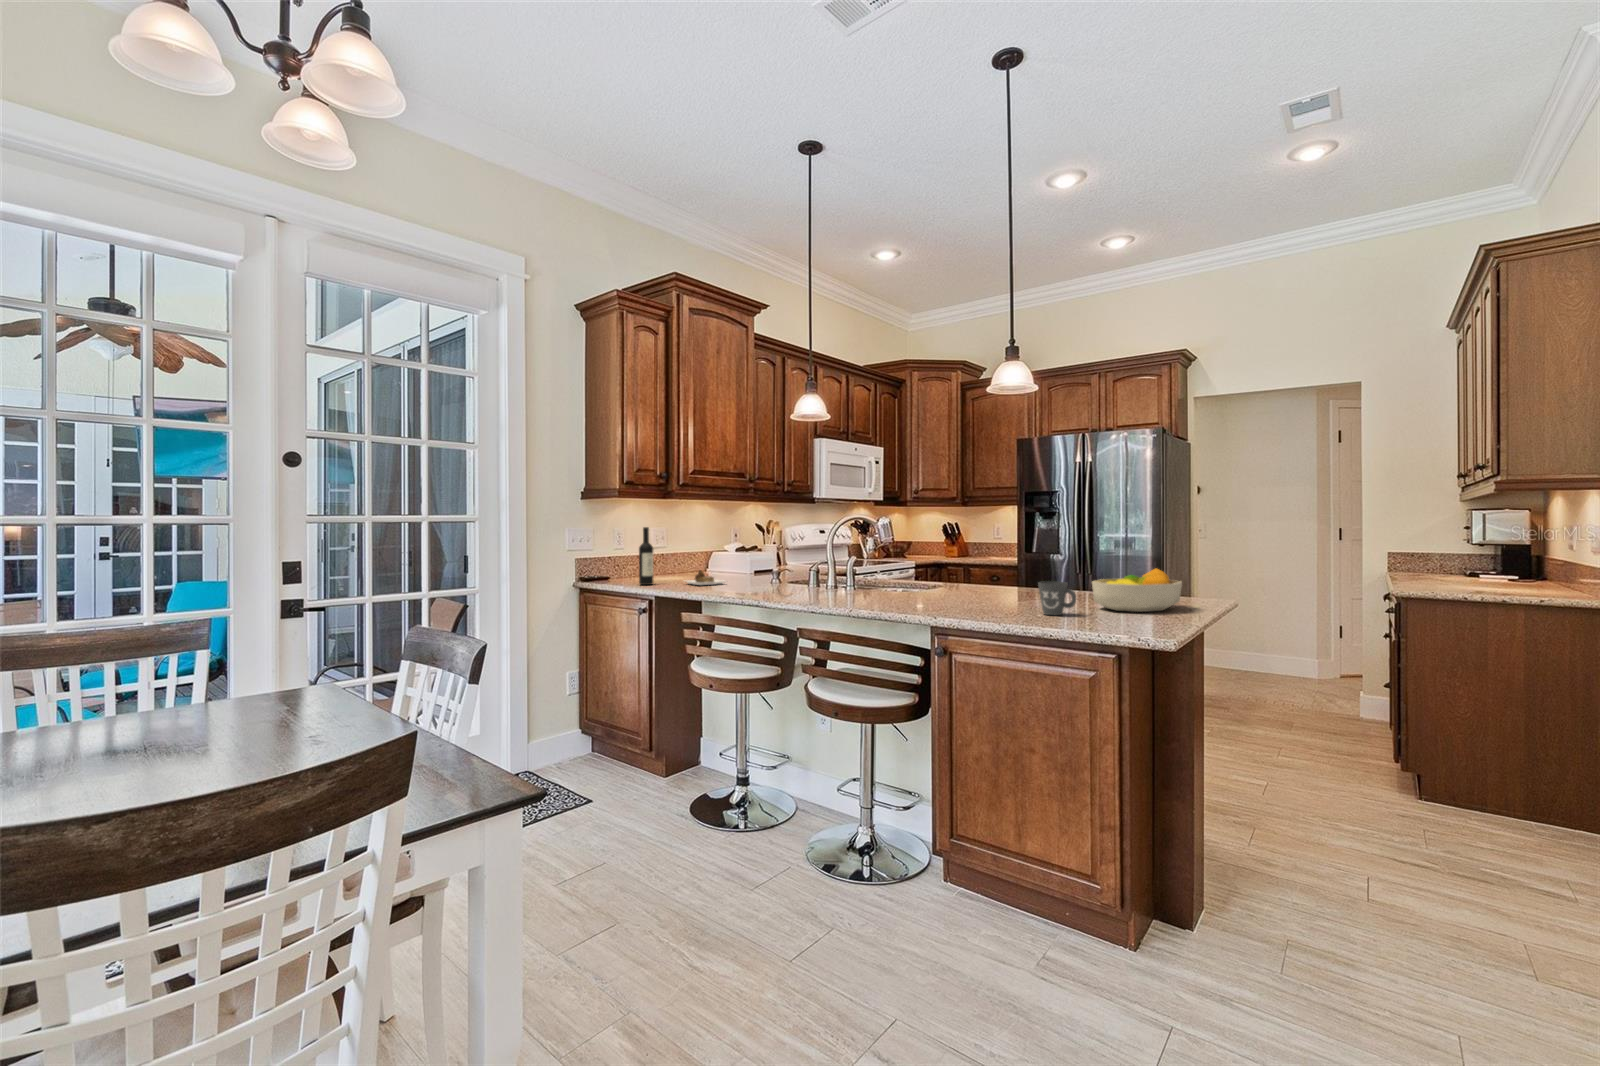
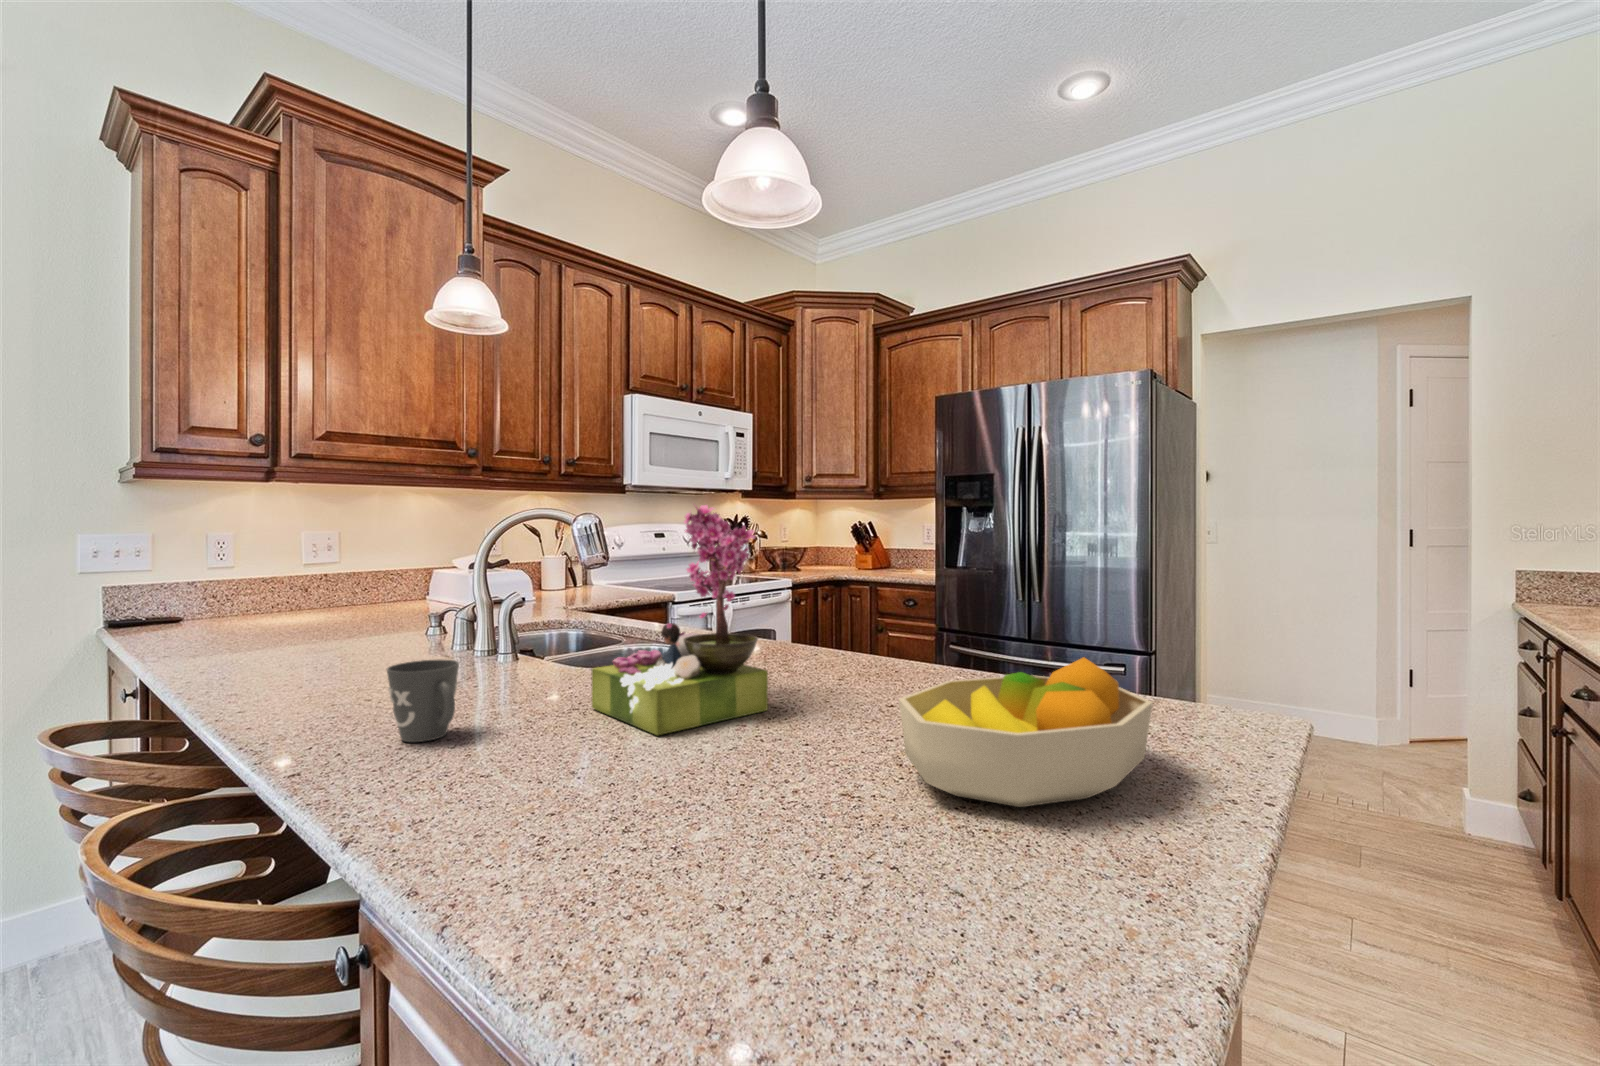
flower arrangement: none [938,510,1014,604] -> present [591,505,768,735]
wine bottle: present [639,527,725,585] -> none [172,532,337,641]
mug: present [1038,581,1076,615] -> present [387,660,459,742]

